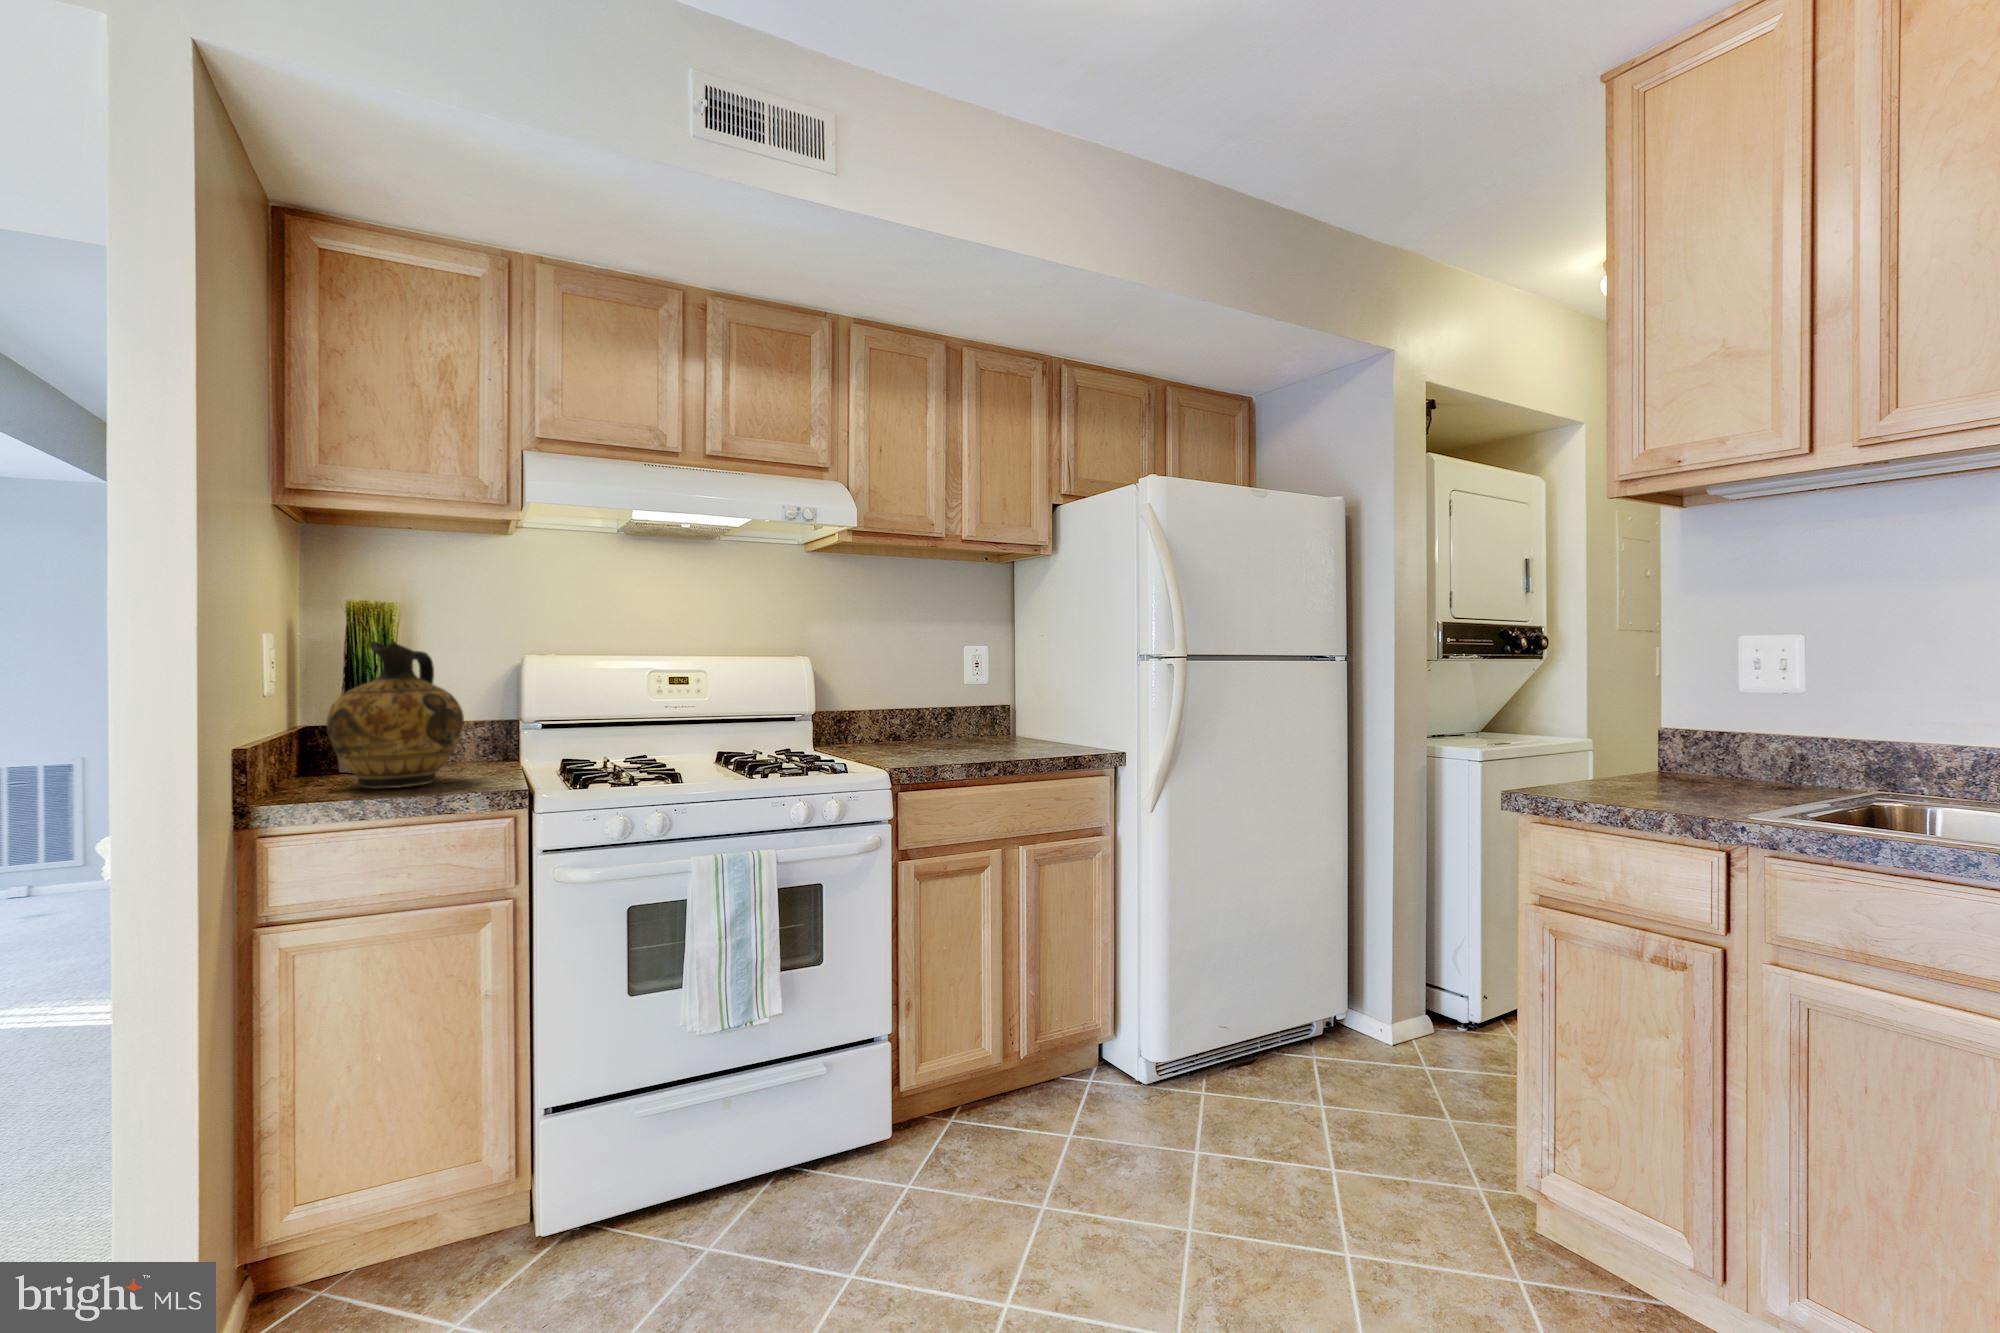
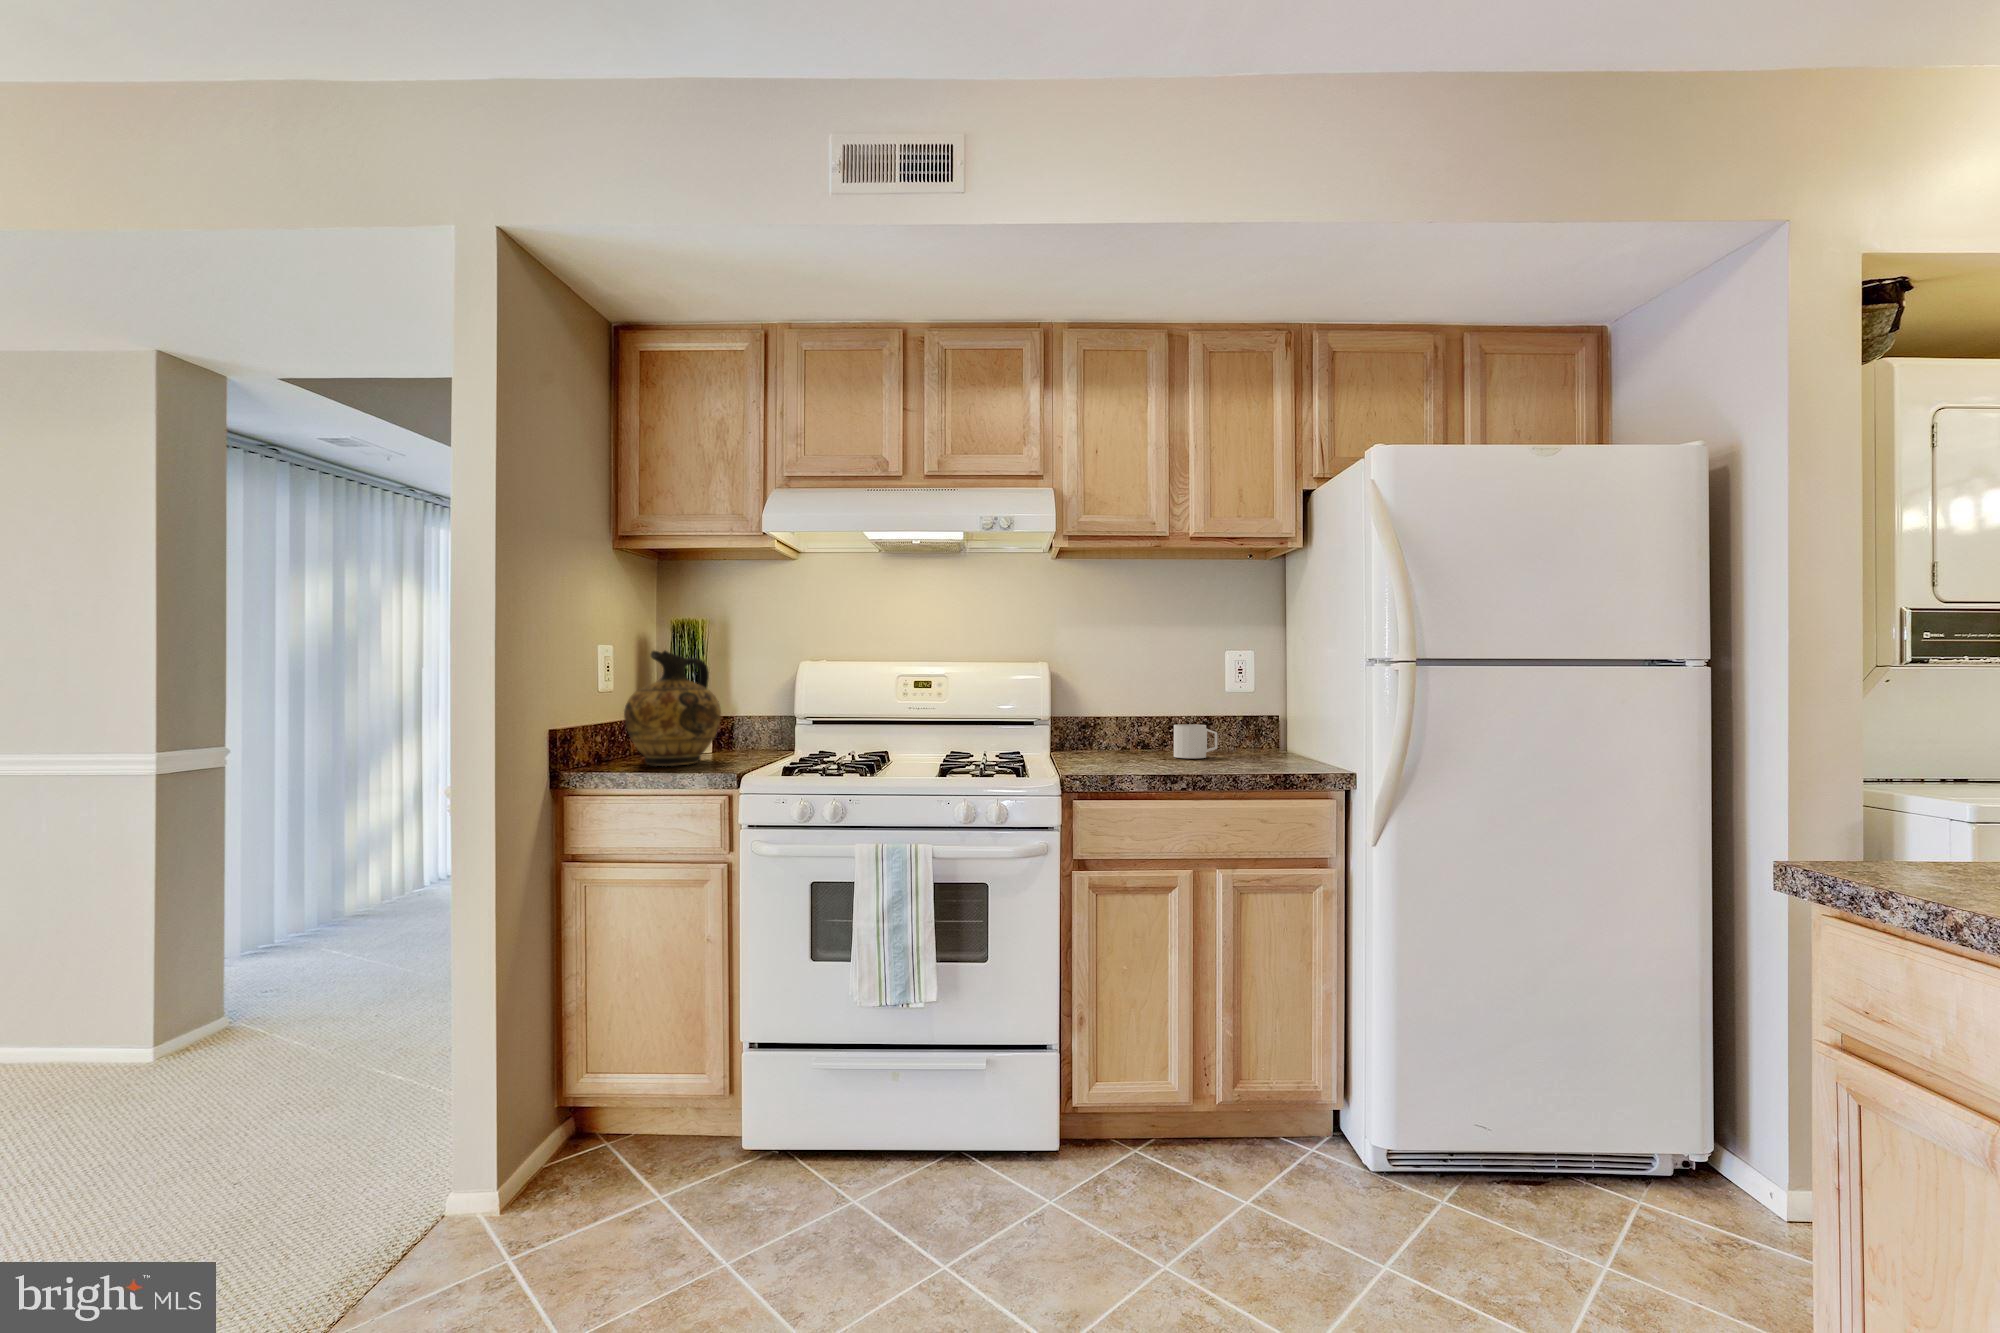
mug: none [940,715,979,747] -> present [1174,724,1217,758]

